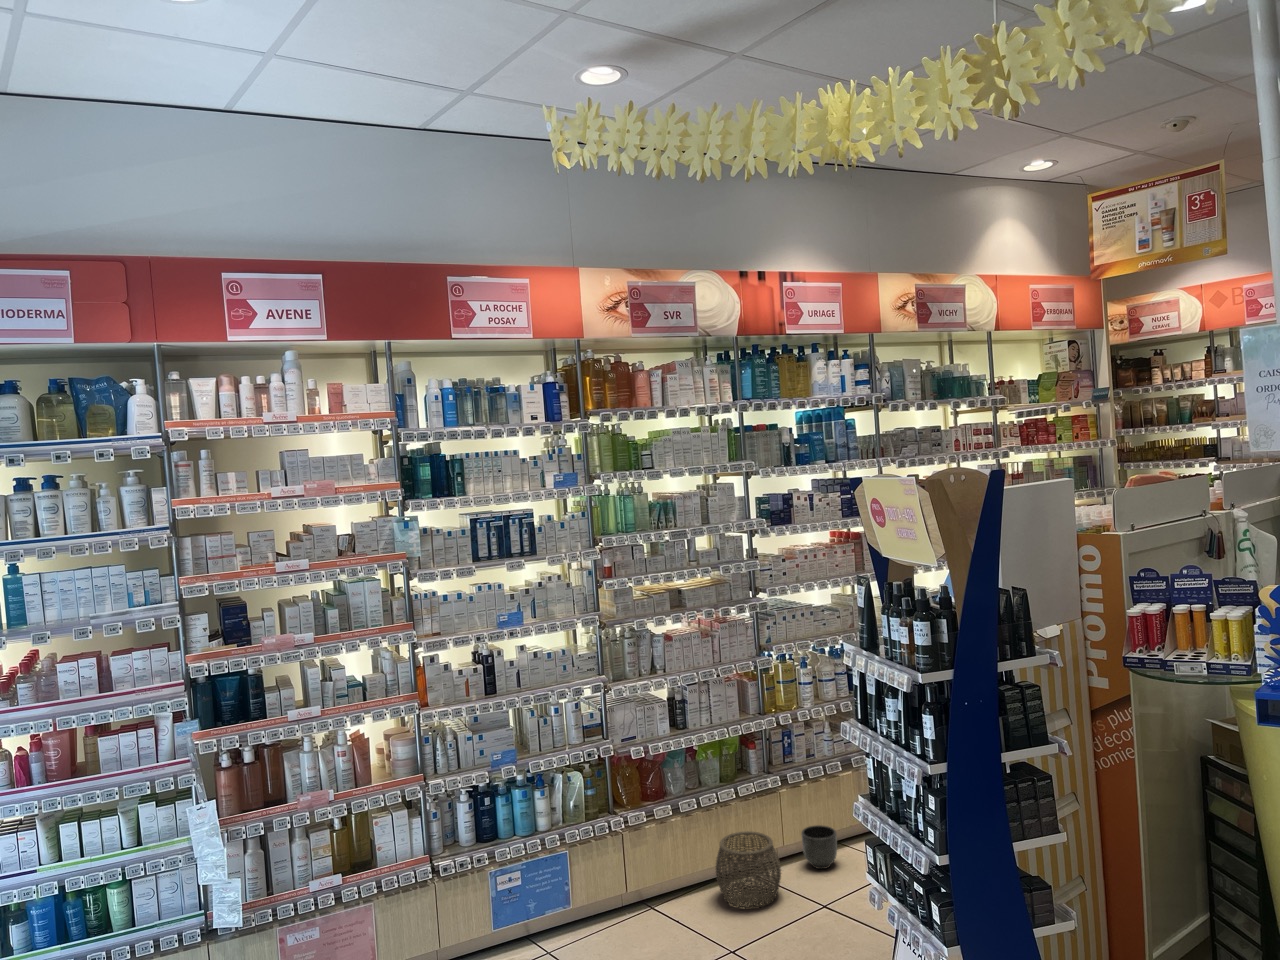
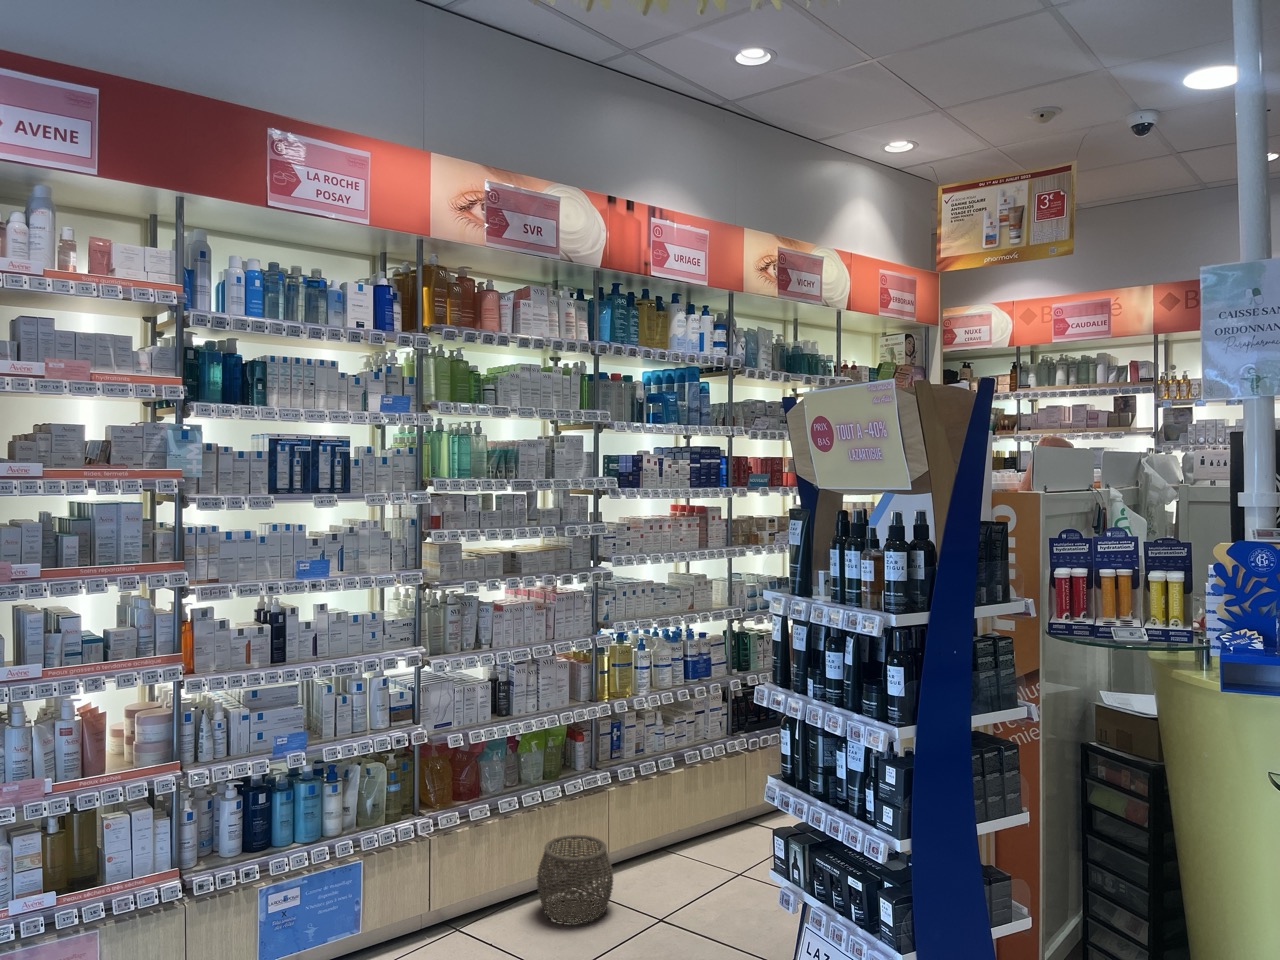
planter: present [801,825,837,869] -> none [630,828,669,877]

